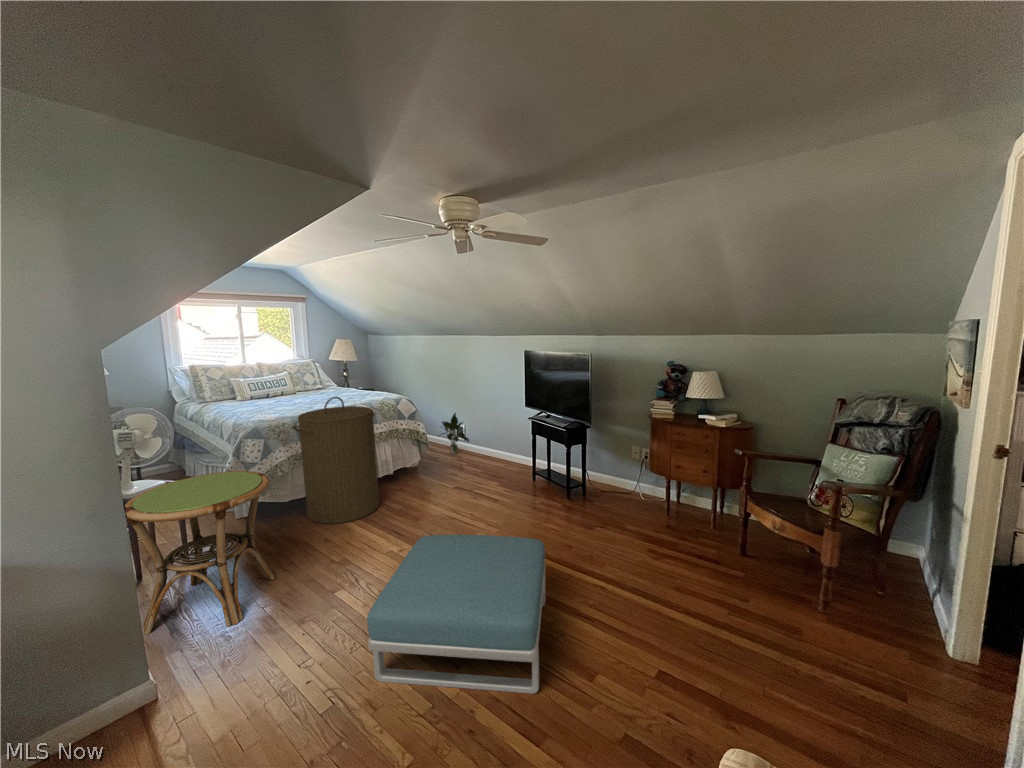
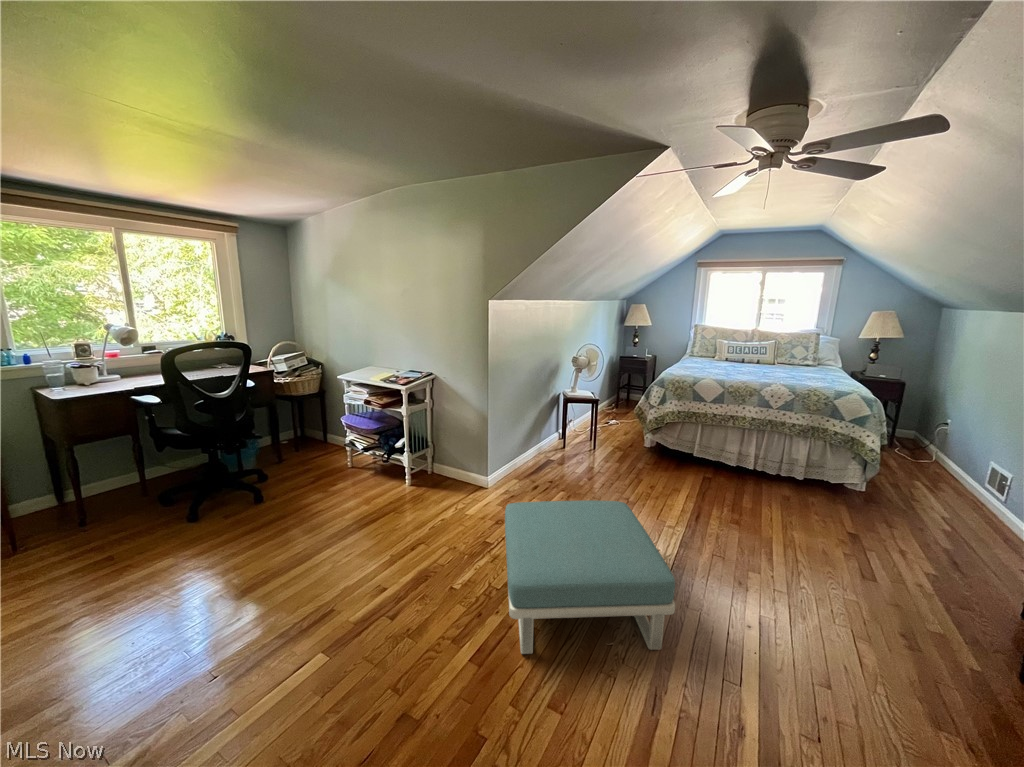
laundry hamper: present [293,397,379,524] -> none [669,366,765,491]
potted plant: present [442,413,469,454] -> none [923,444,993,506]
side table: present [125,471,274,635] -> none [523,392,601,487]

